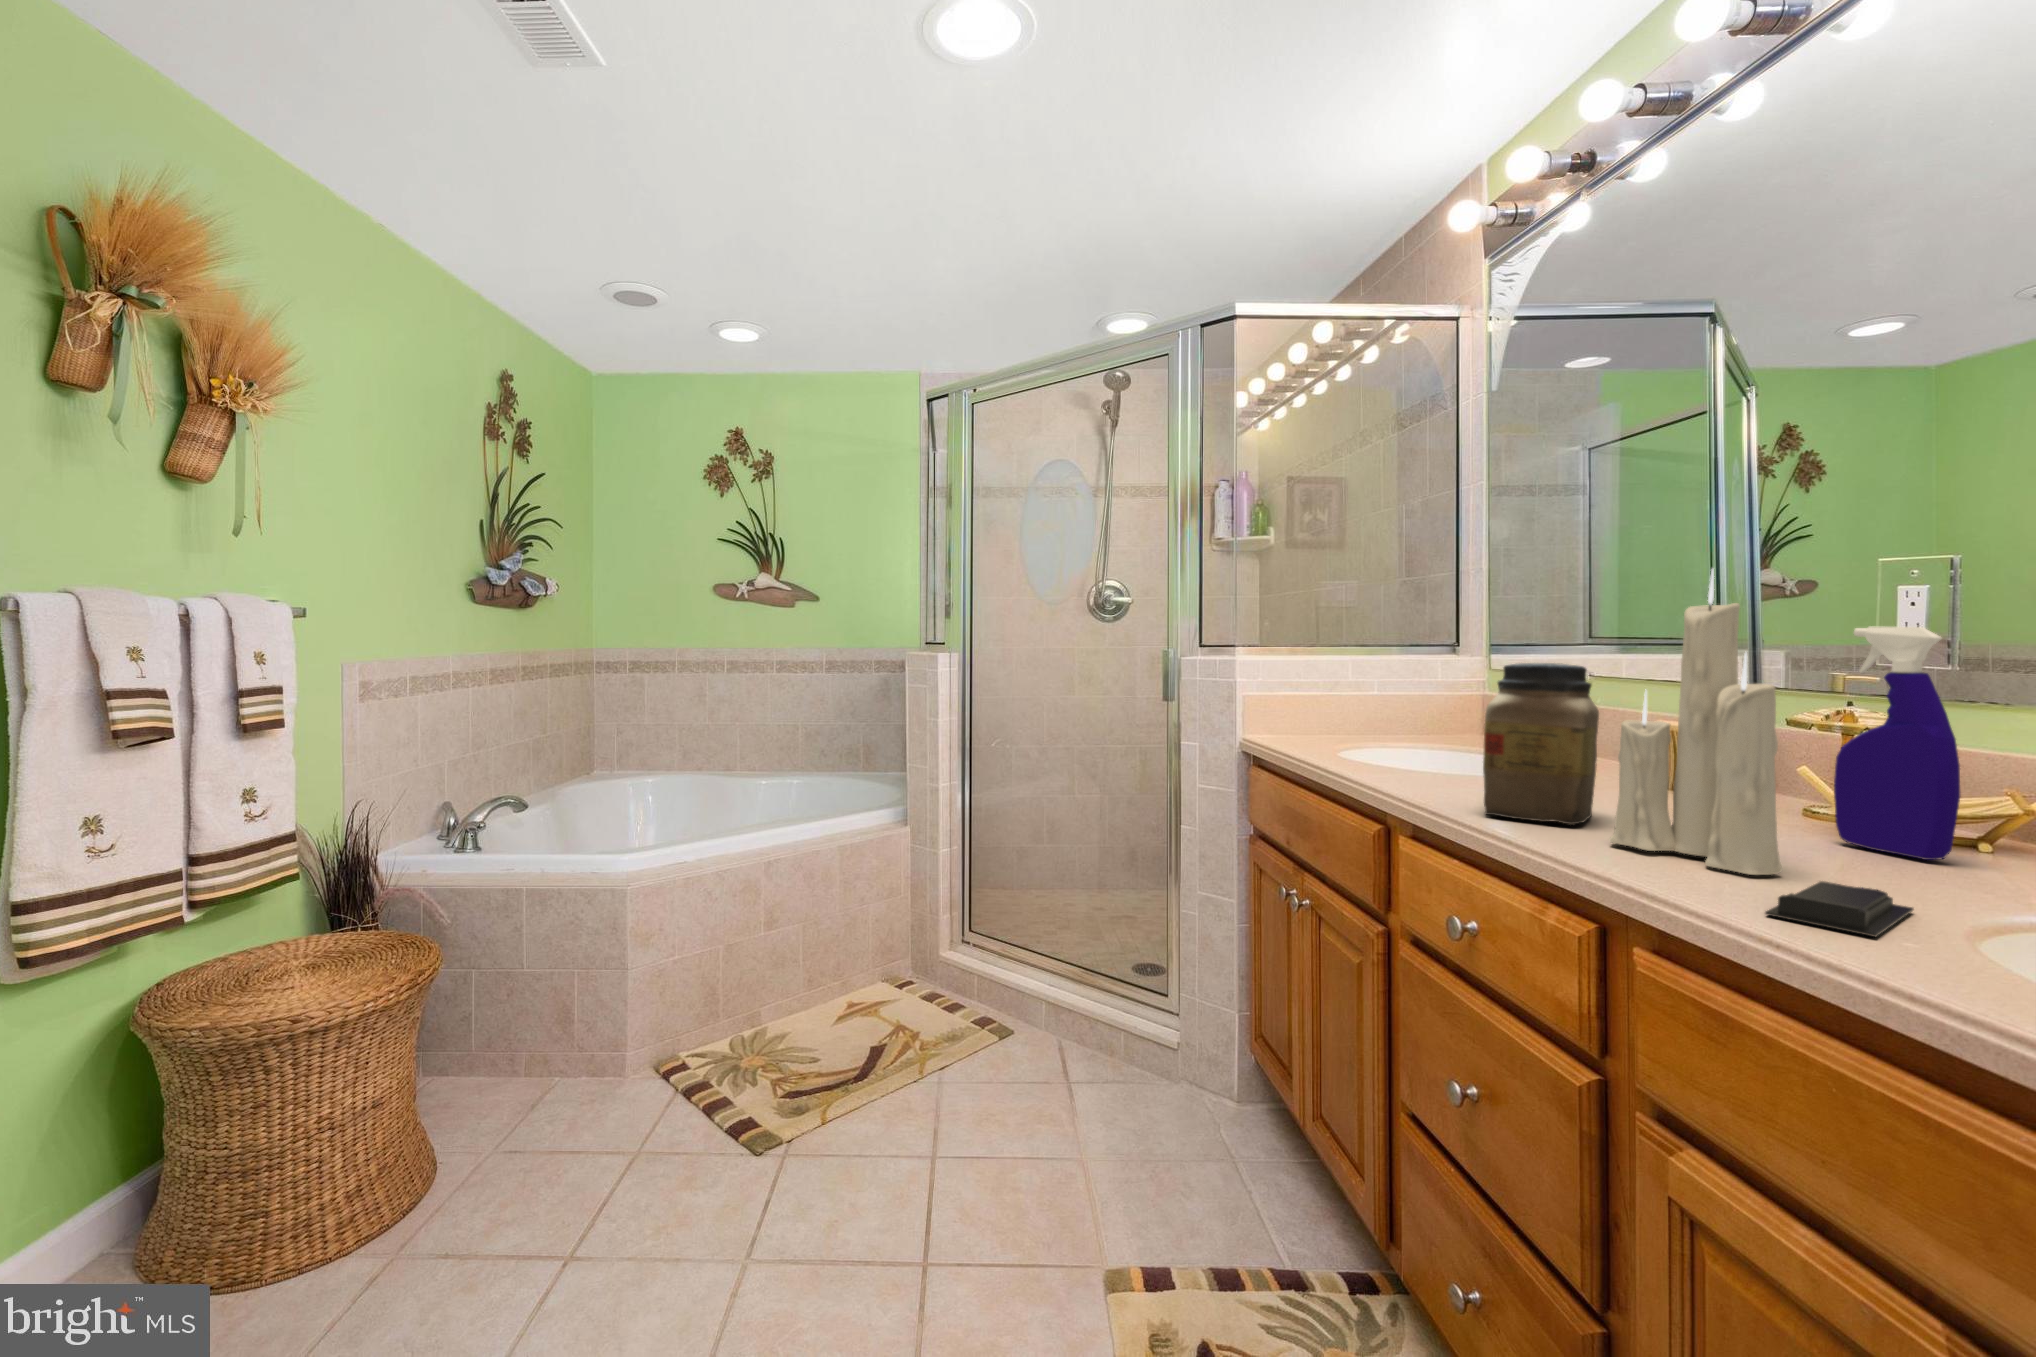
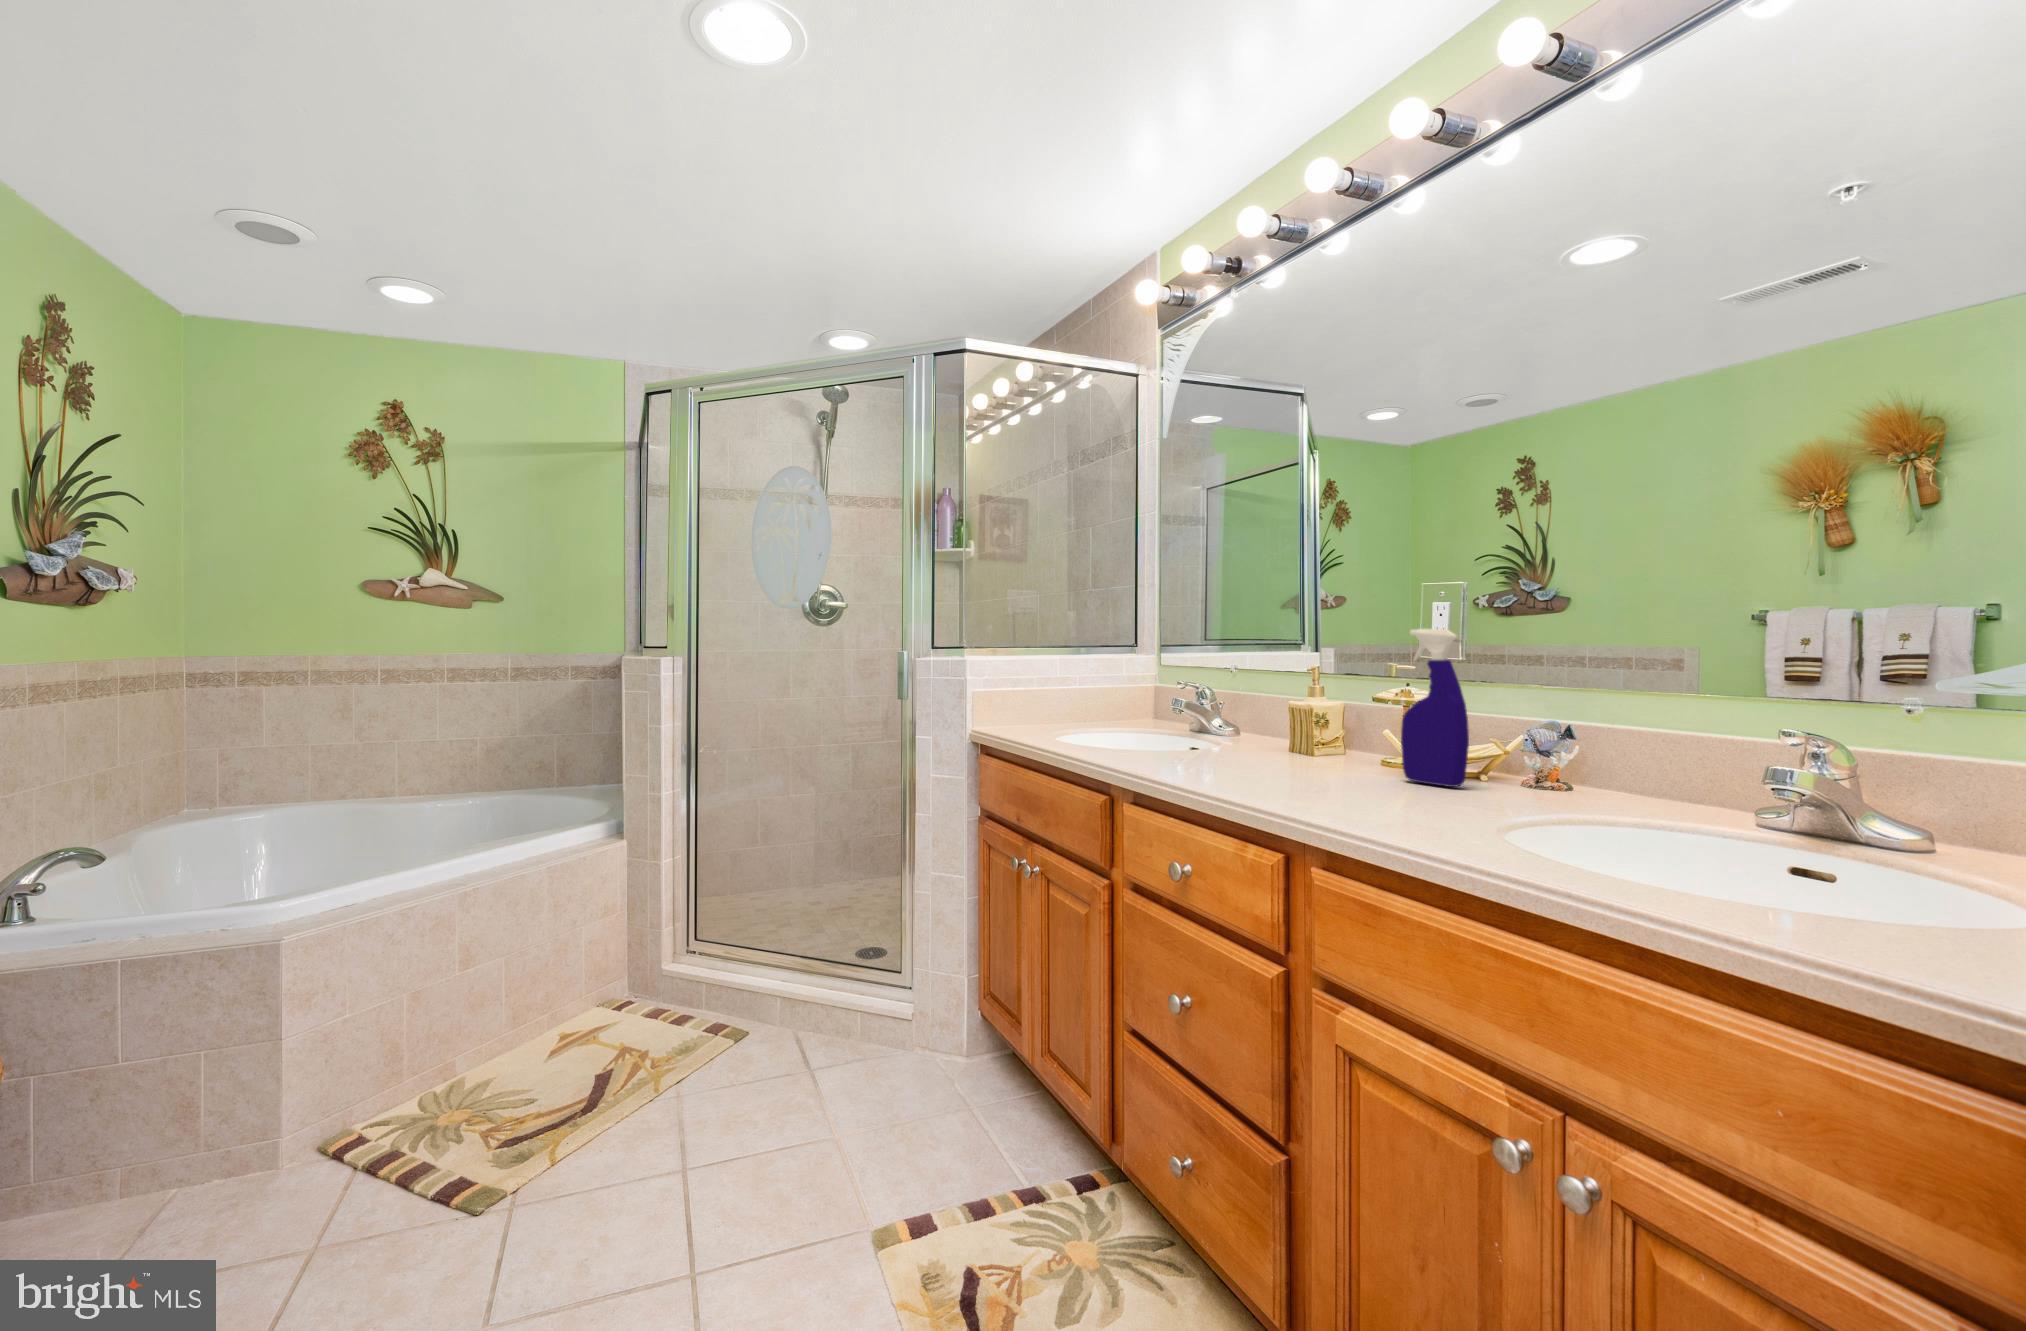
candle: present [1610,569,1782,875] -> none [1270,574,1376,802]
jar: present [1483,663,1599,824] -> none [1181,657,1258,779]
soap bar: present [1765,881,1913,937] -> none [1369,800,1448,830]

